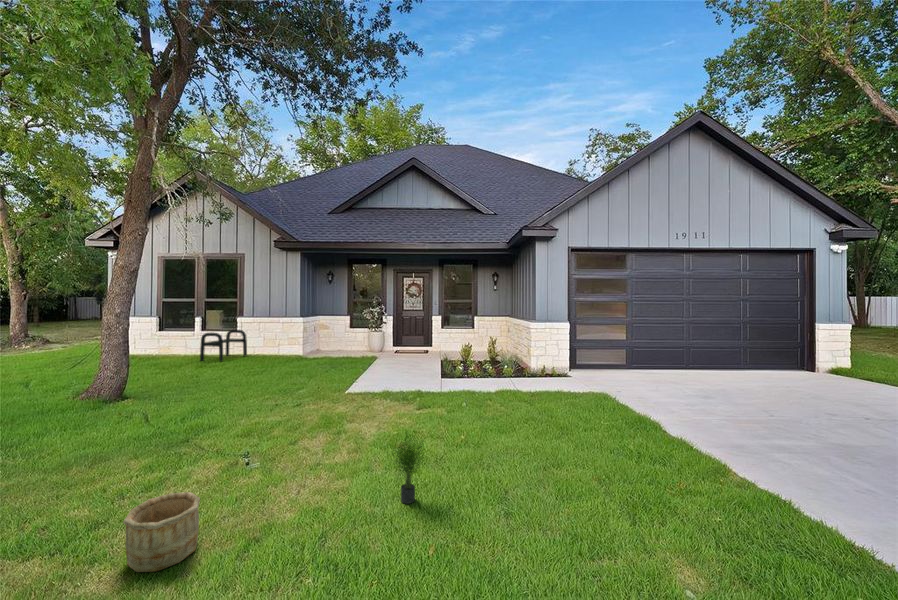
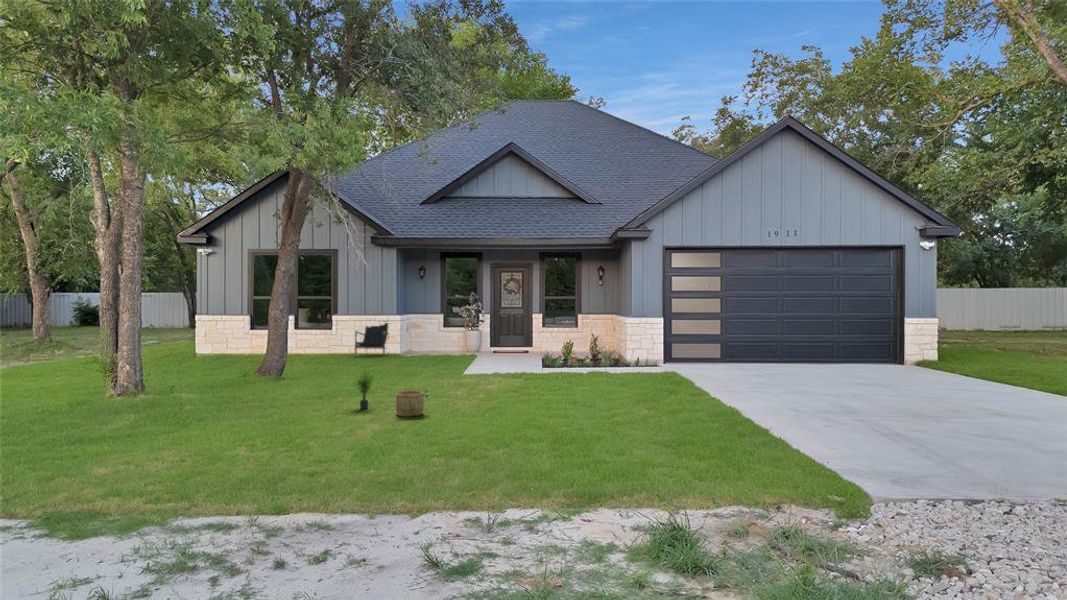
lounge chair: none [254,324,292,361] -> present [355,323,389,356]
bench: present [200,330,247,362] -> none [303,327,344,358]
potted plant: present [392,436,424,504] -> present [357,373,372,409]

